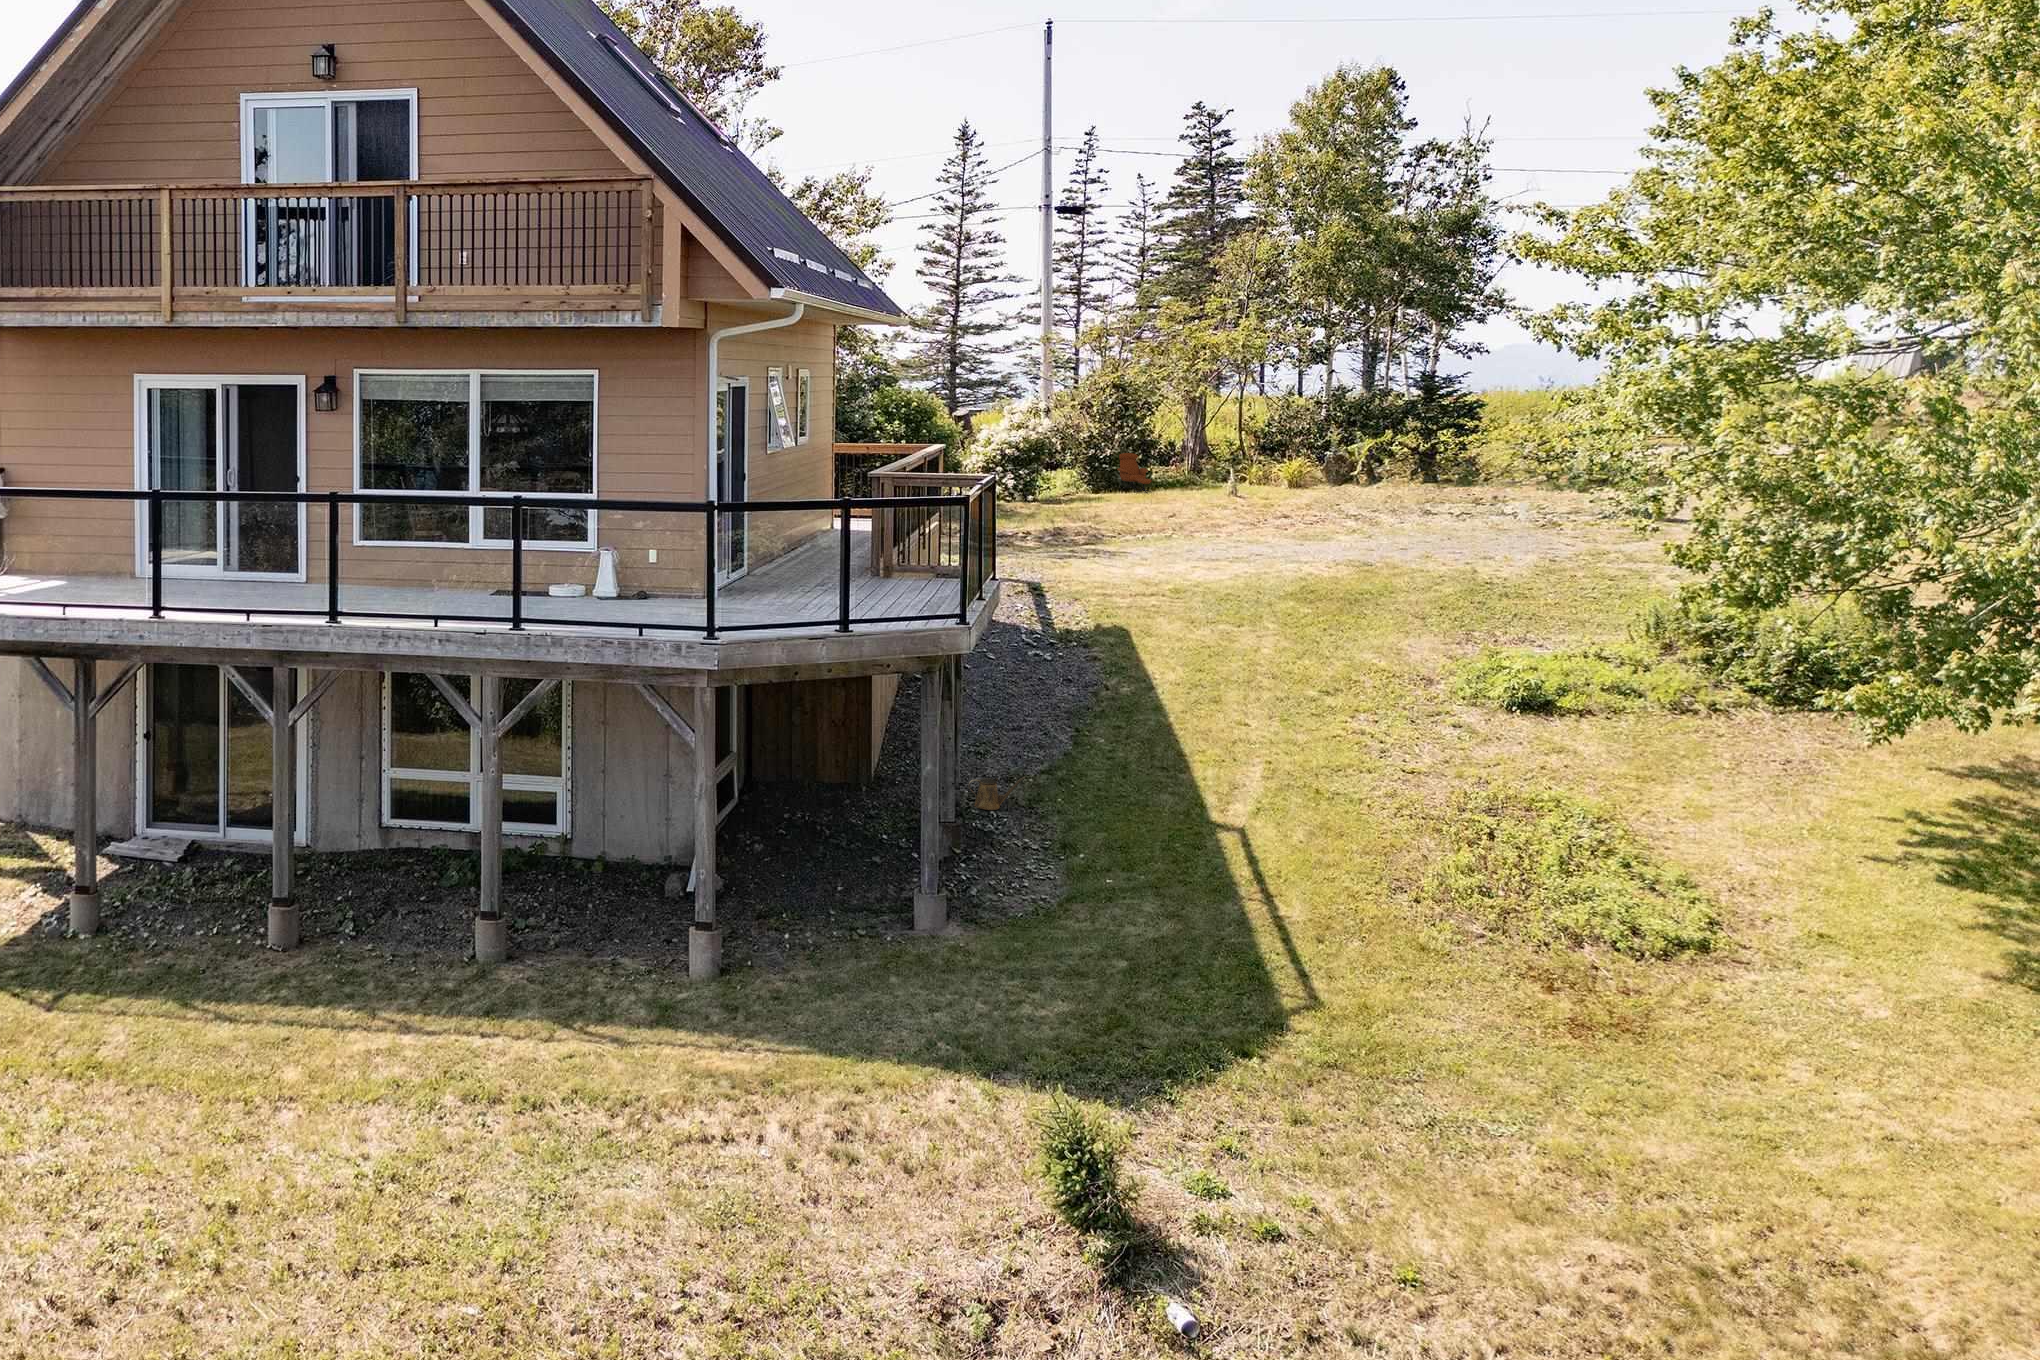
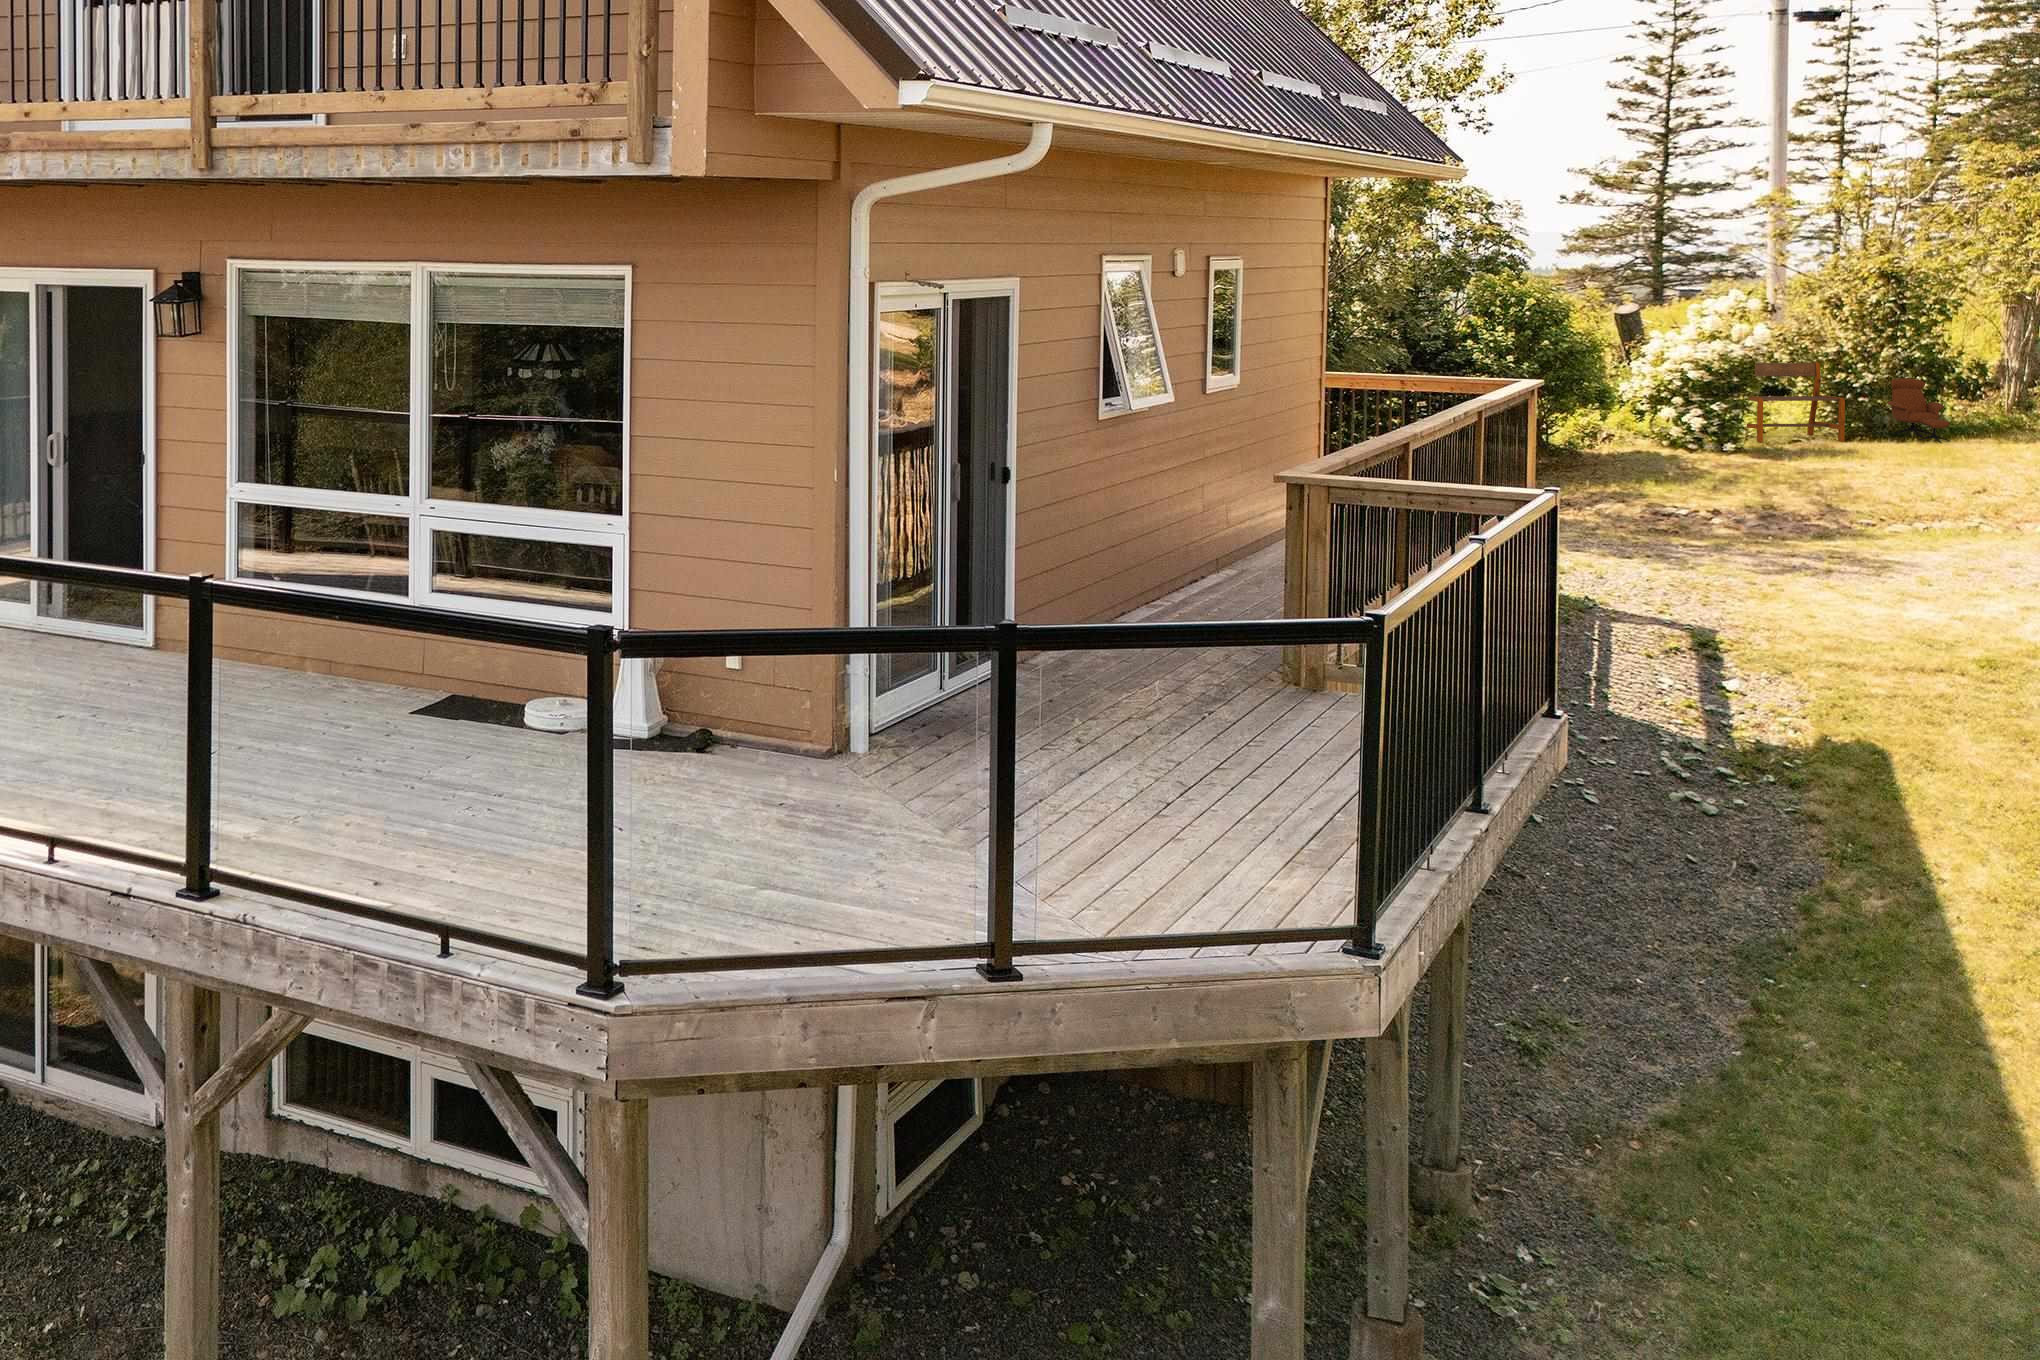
bench: none [1032,443,1095,497] -> present [1747,362,1845,442]
watering can: present [968,777,1025,810] -> none [1444,1154,1582,1234]

